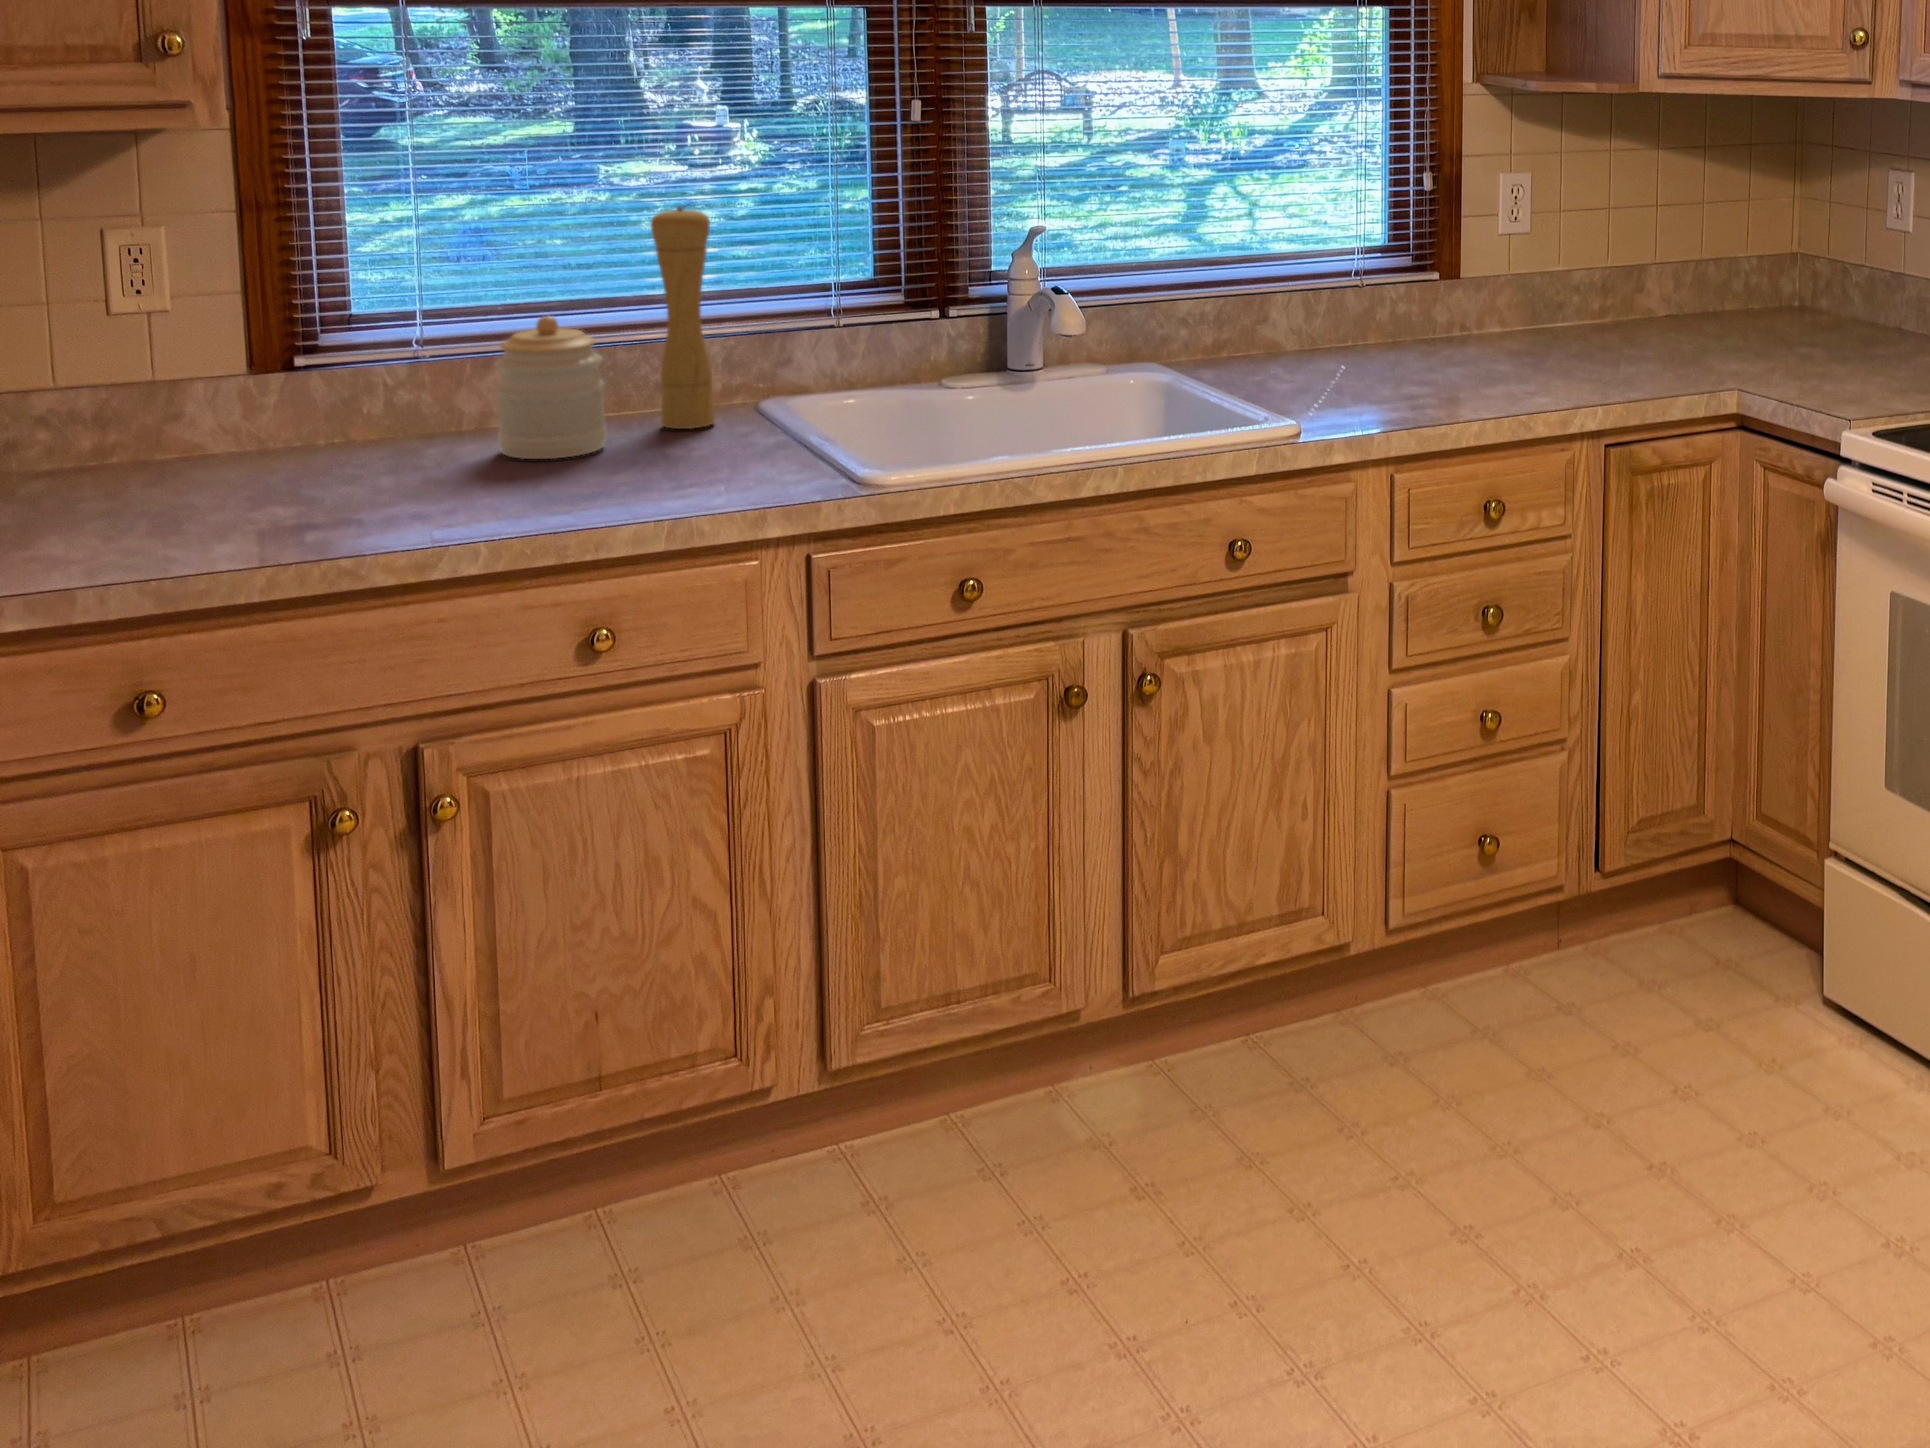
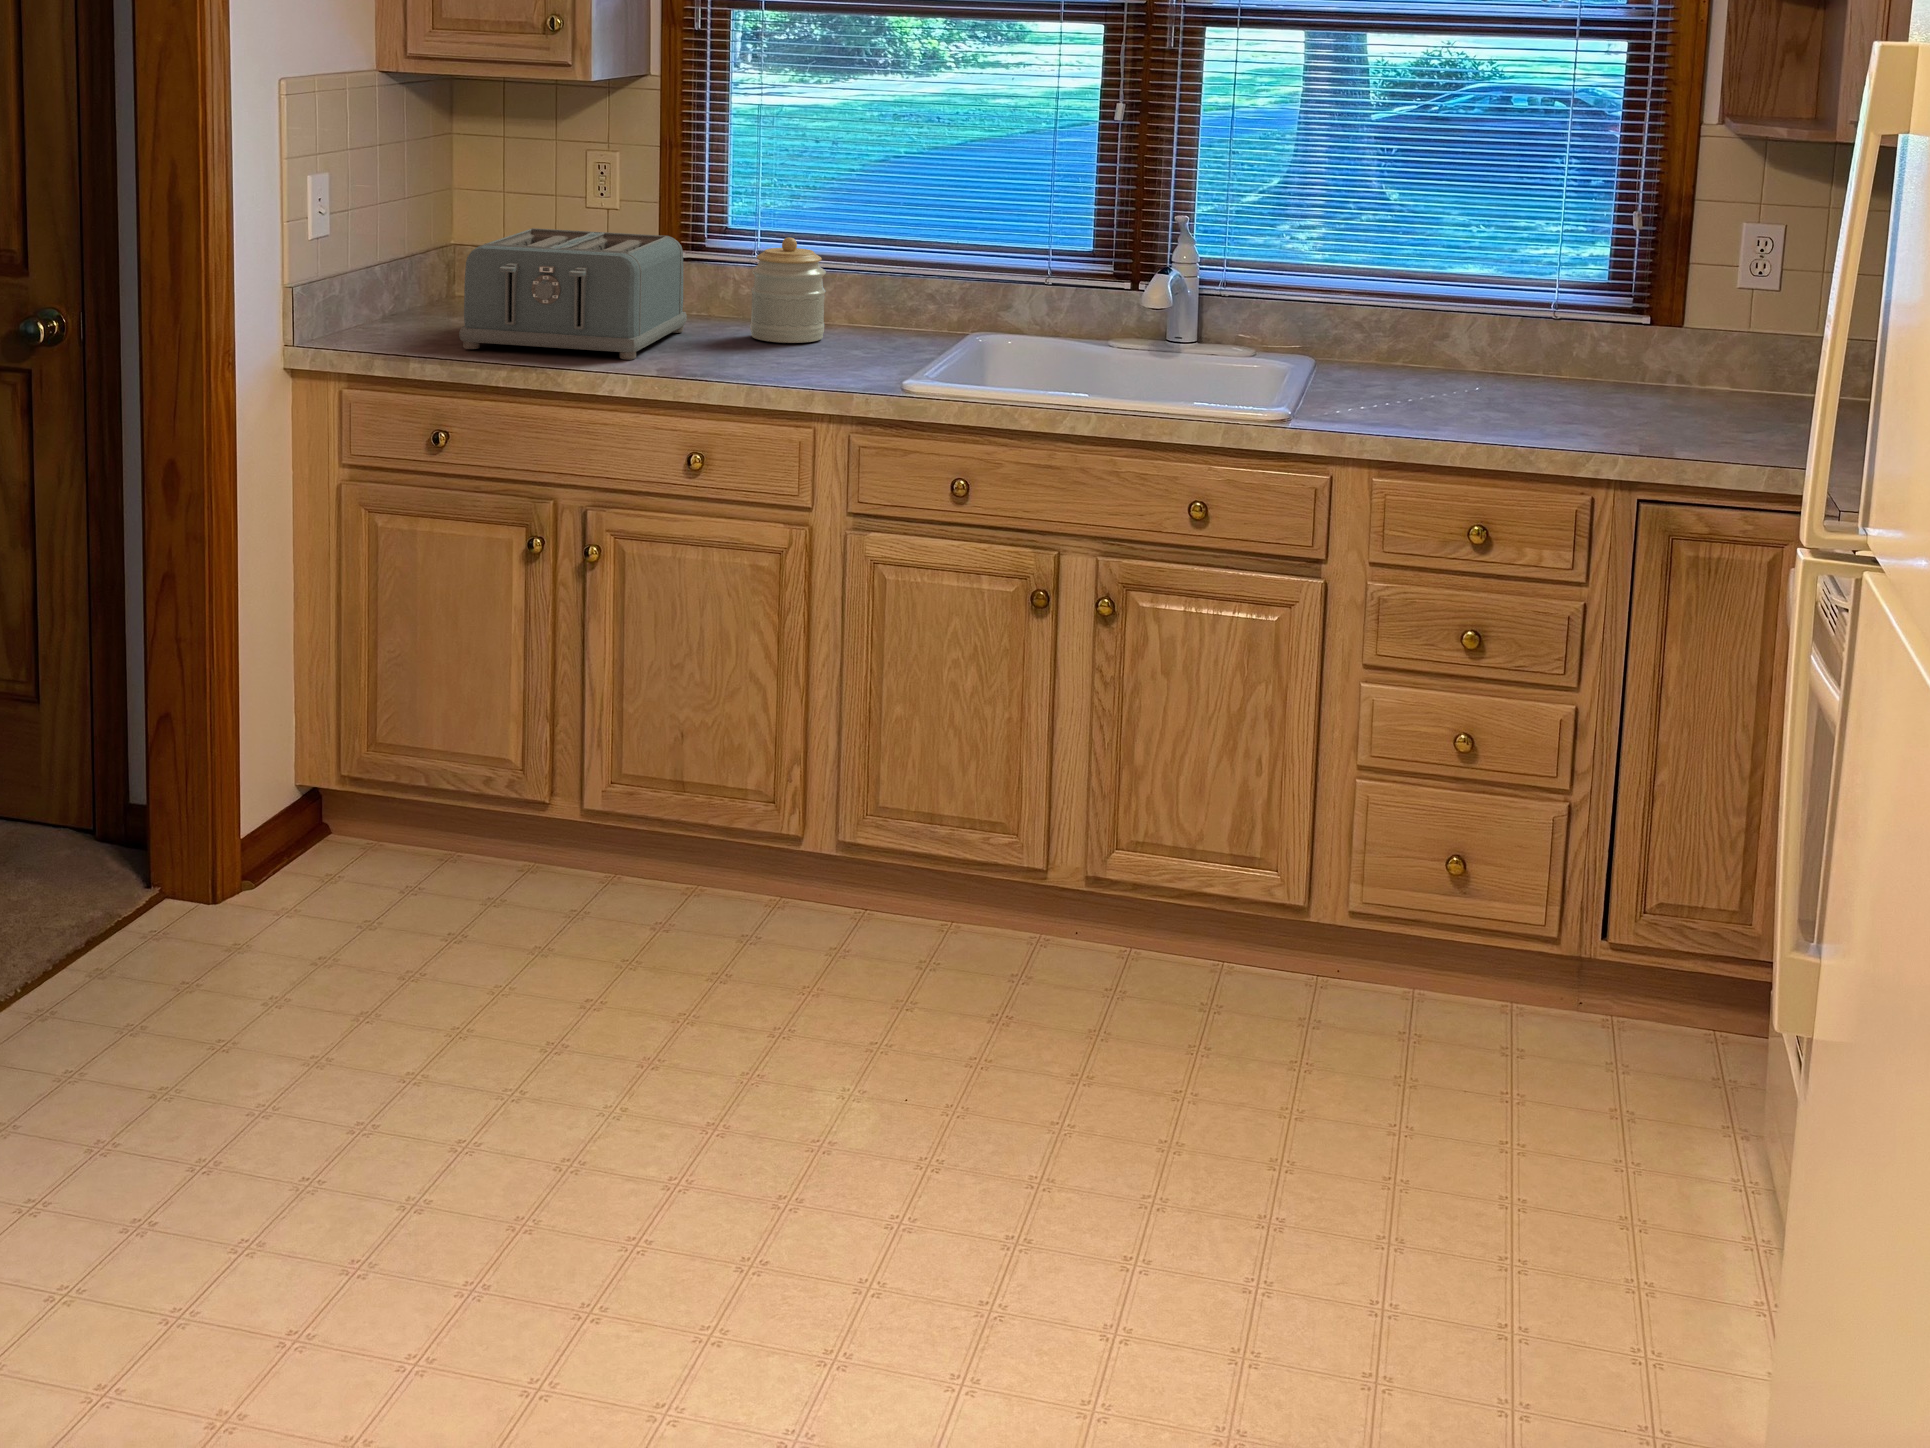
pepper mill: present [650,206,715,429] -> none [879,168,927,341]
toaster: none [109,338,451,556] -> present [459,228,687,360]

